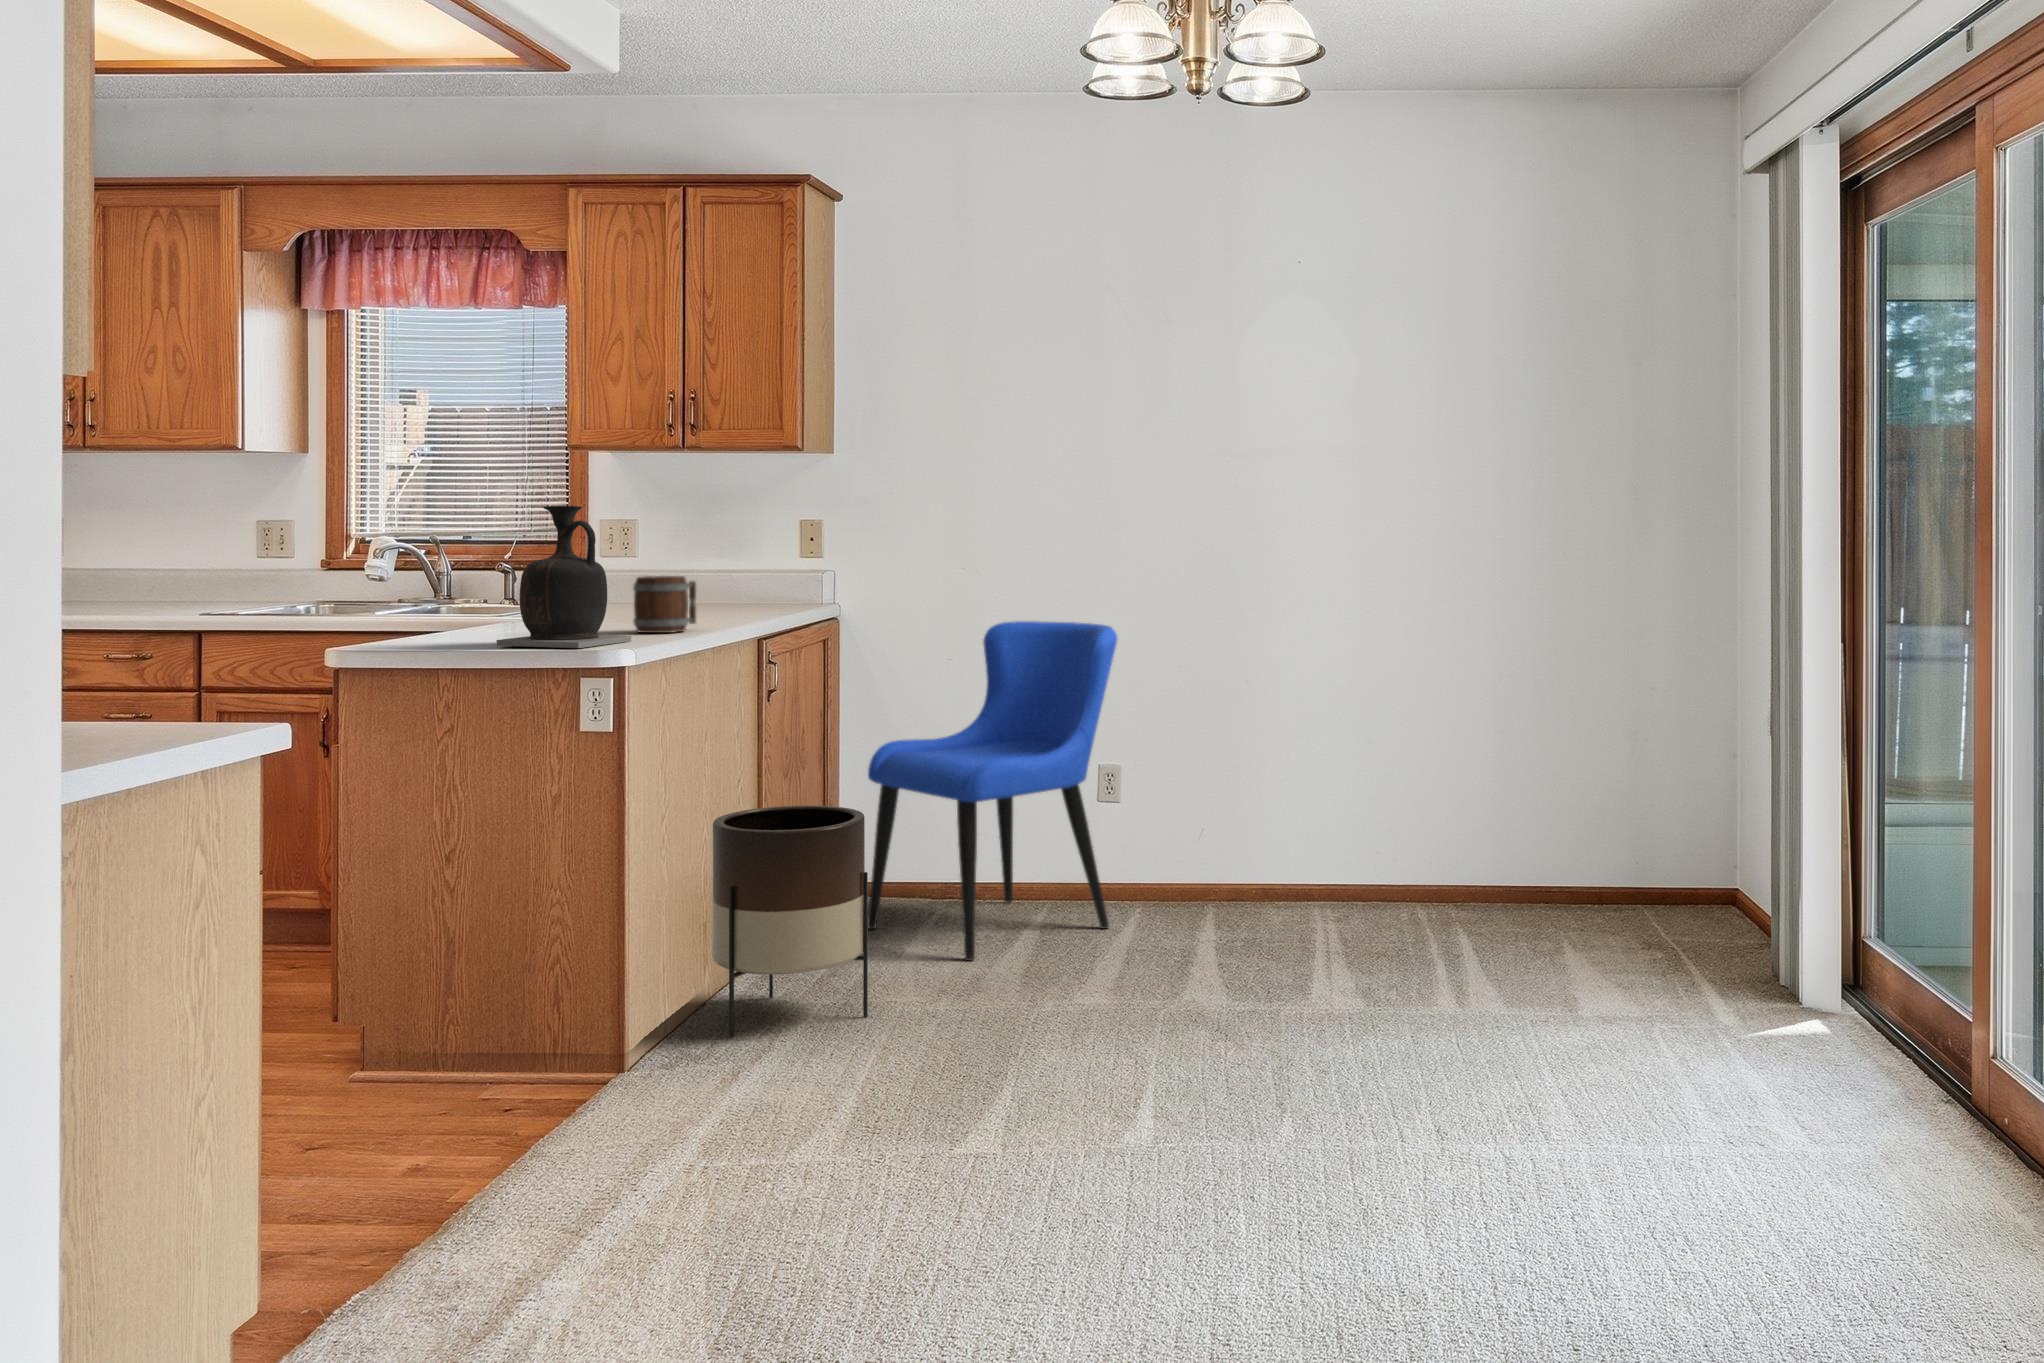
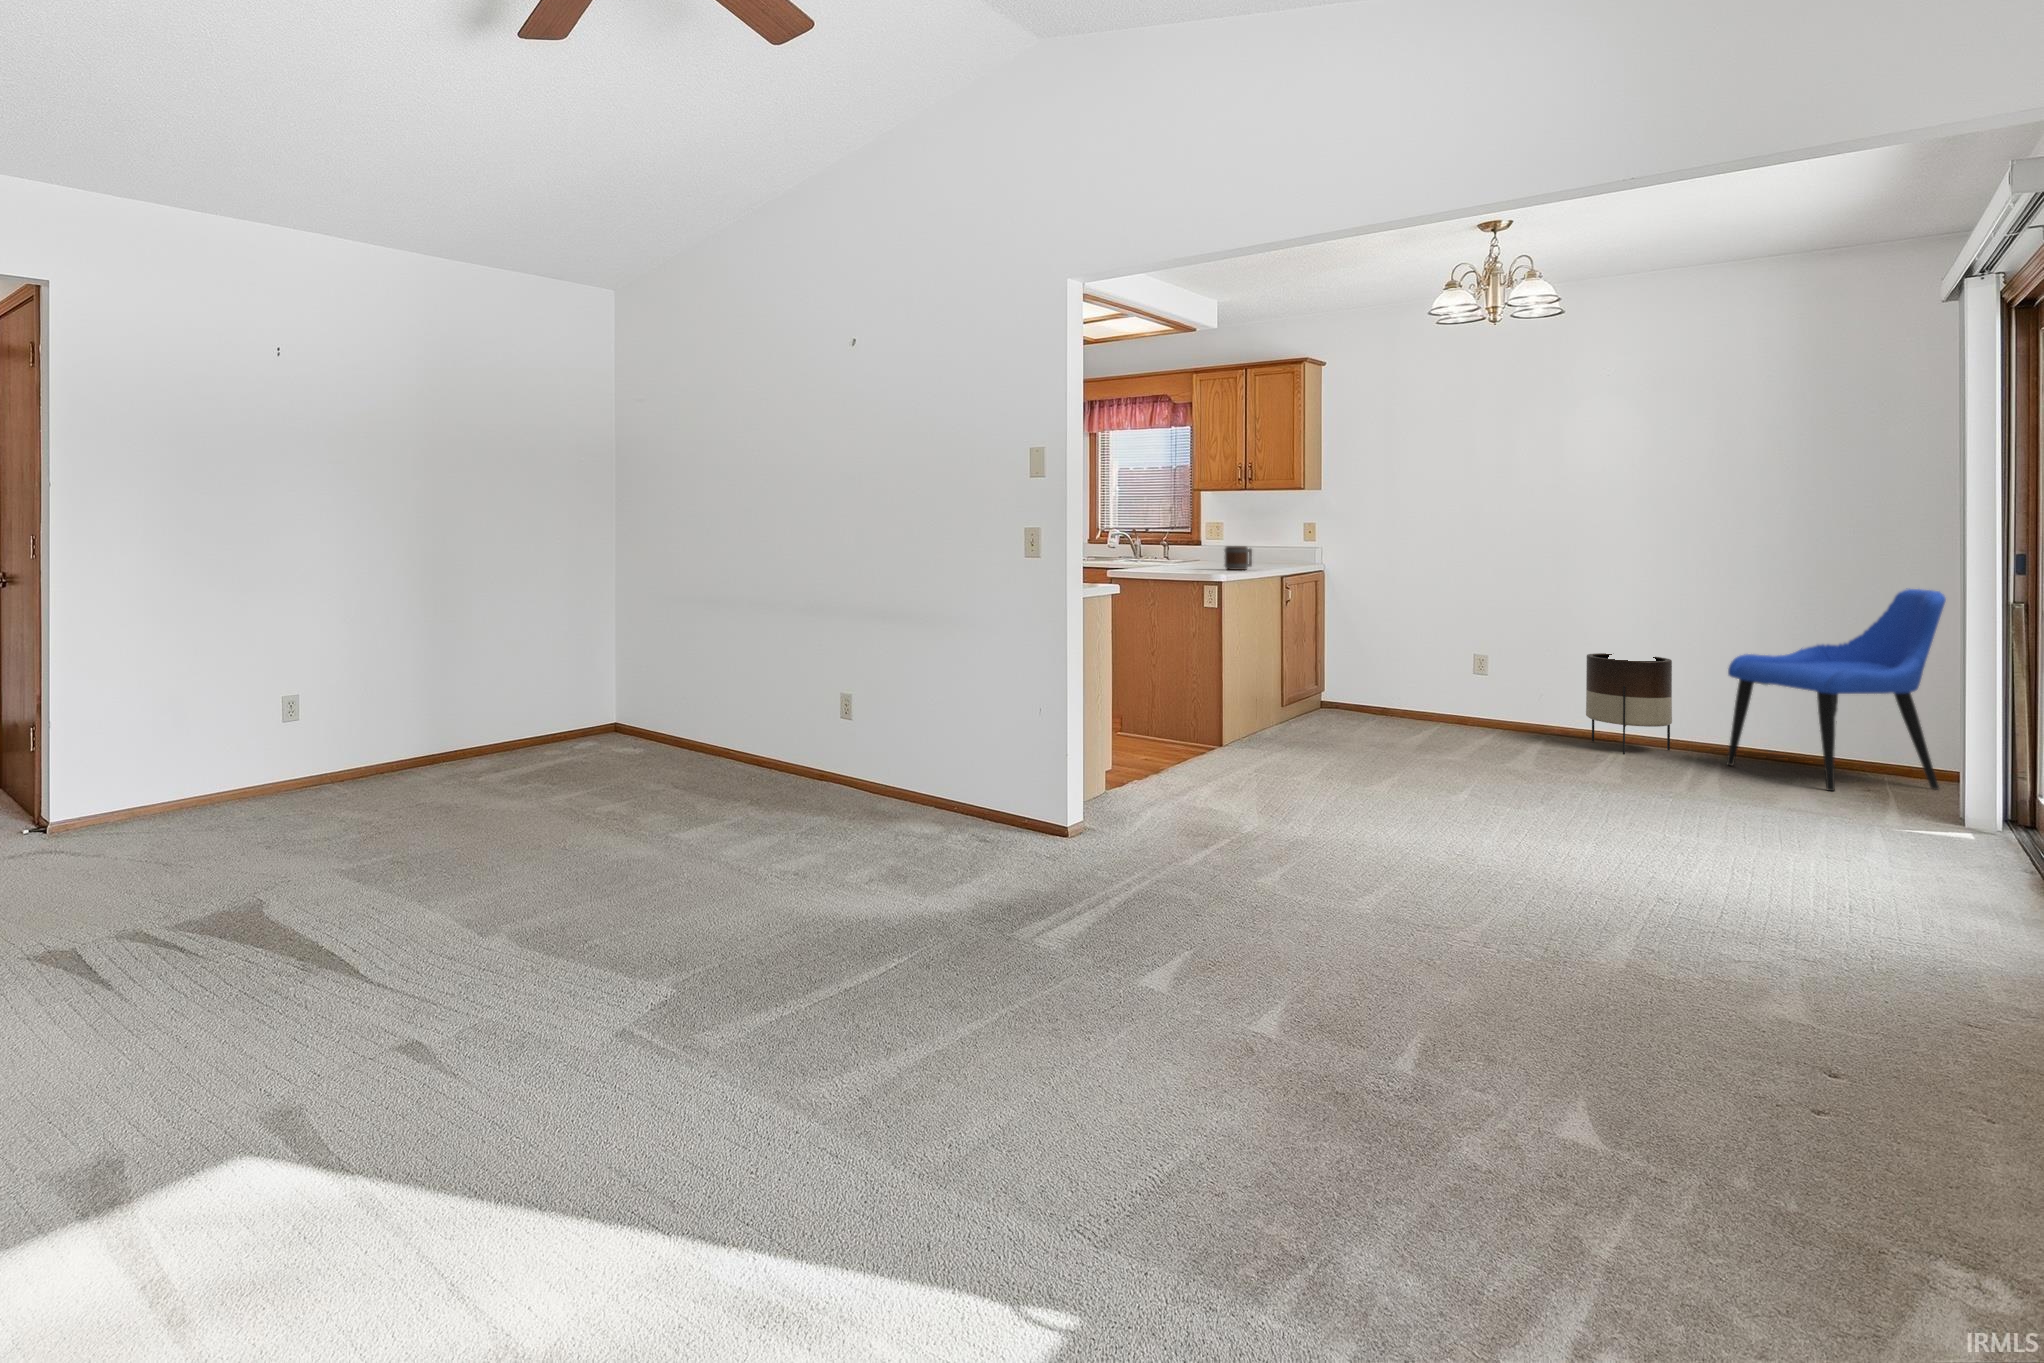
vase: present [497,506,631,648] -> none [1170,516,1224,573]
dining chair: present [868,621,1117,961] -> present [1727,589,1946,791]
planter: present [712,805,868,1037] -> present [1586,653,1672,754]

